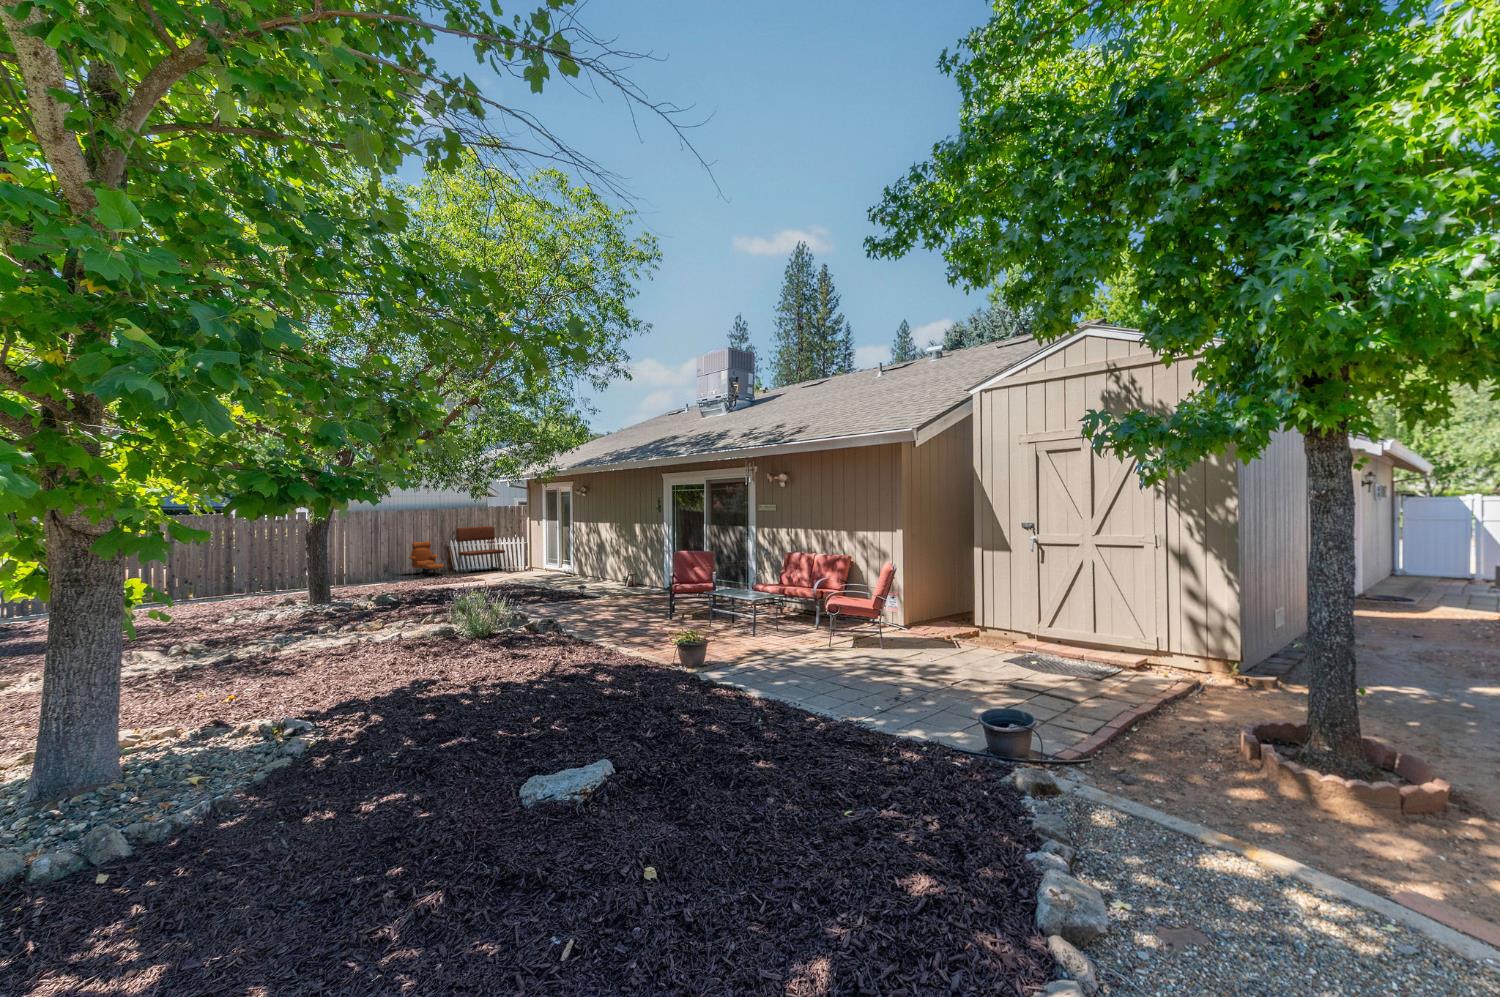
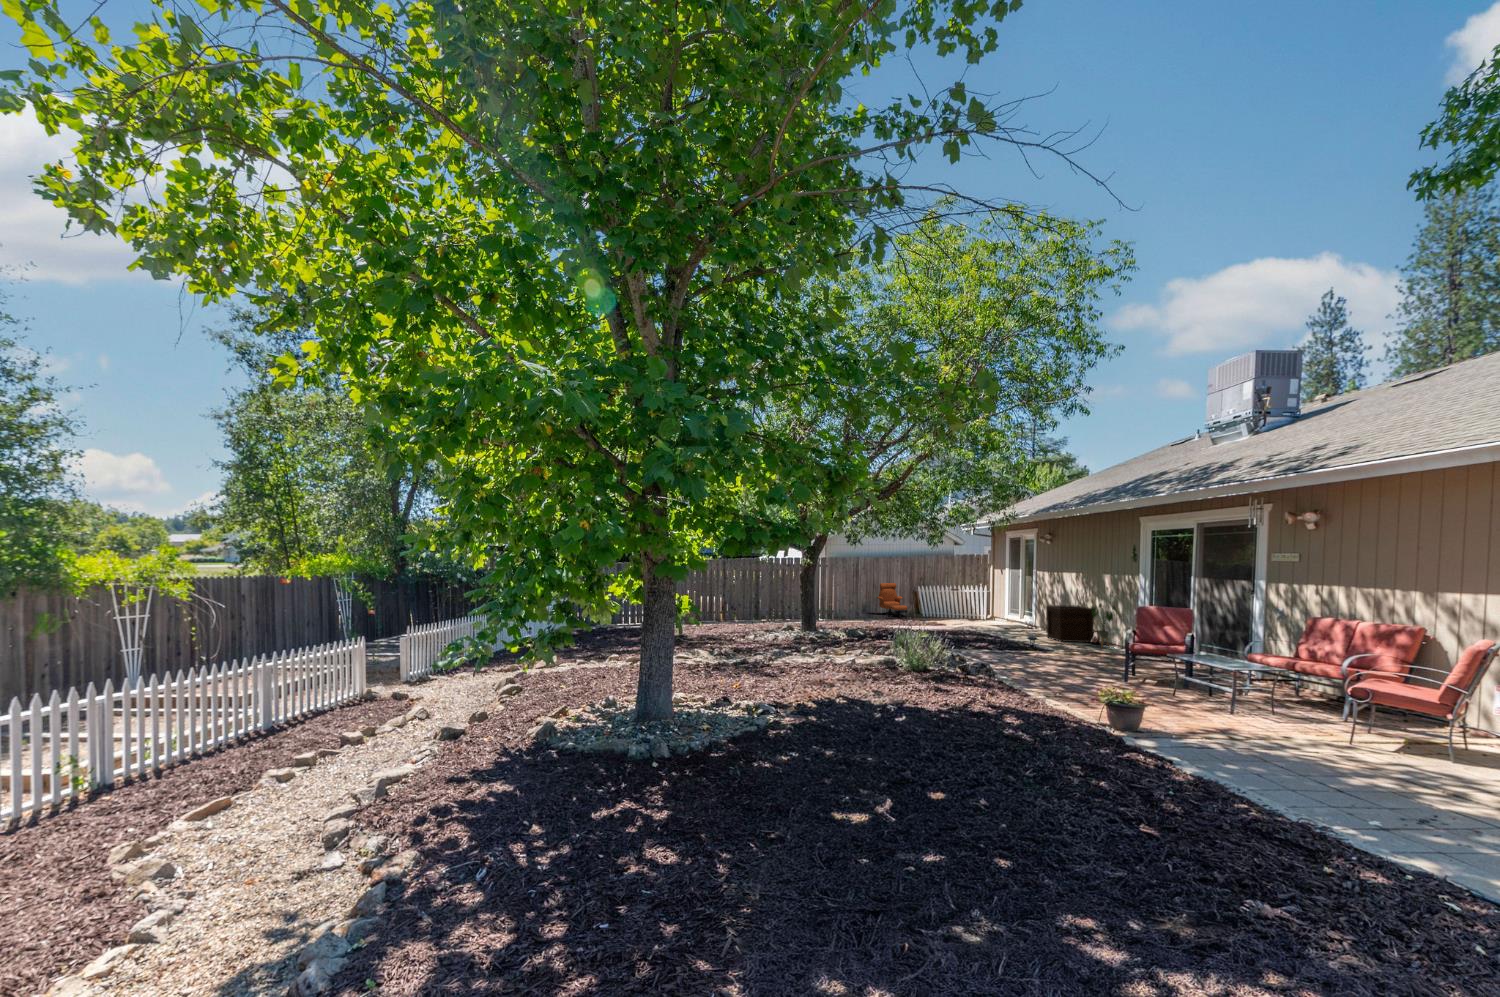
bench: present [456,526,505,573] -> none [920,571,967,617]
house plant: none [624,550,647,588] -> present [1091,604,1116,648]
wooden crate: none [584,553,624,586] -> present [1046,605,1094,642]

